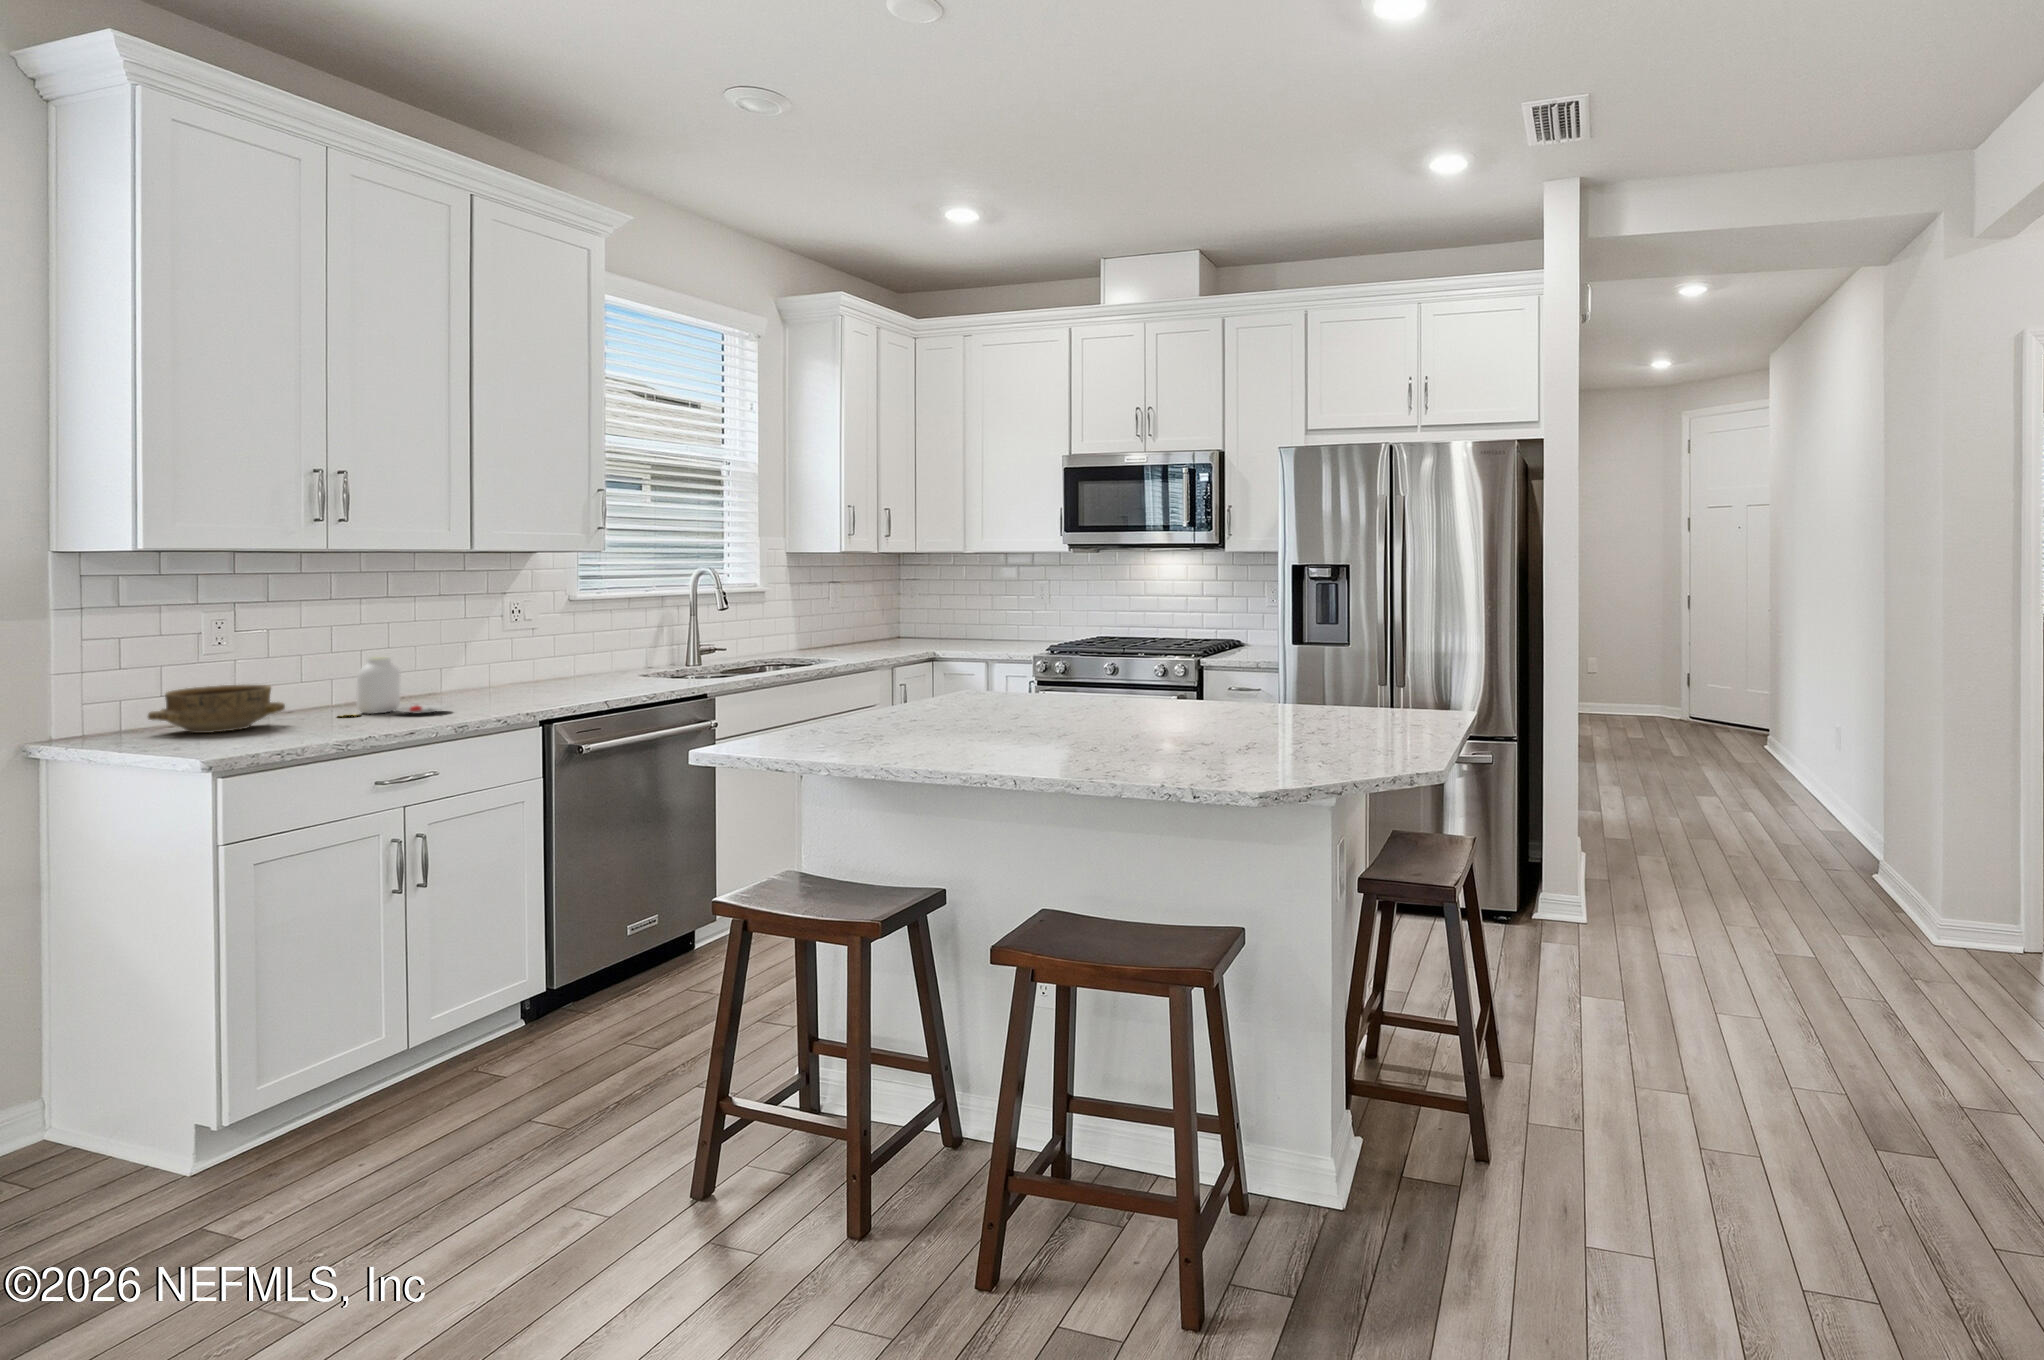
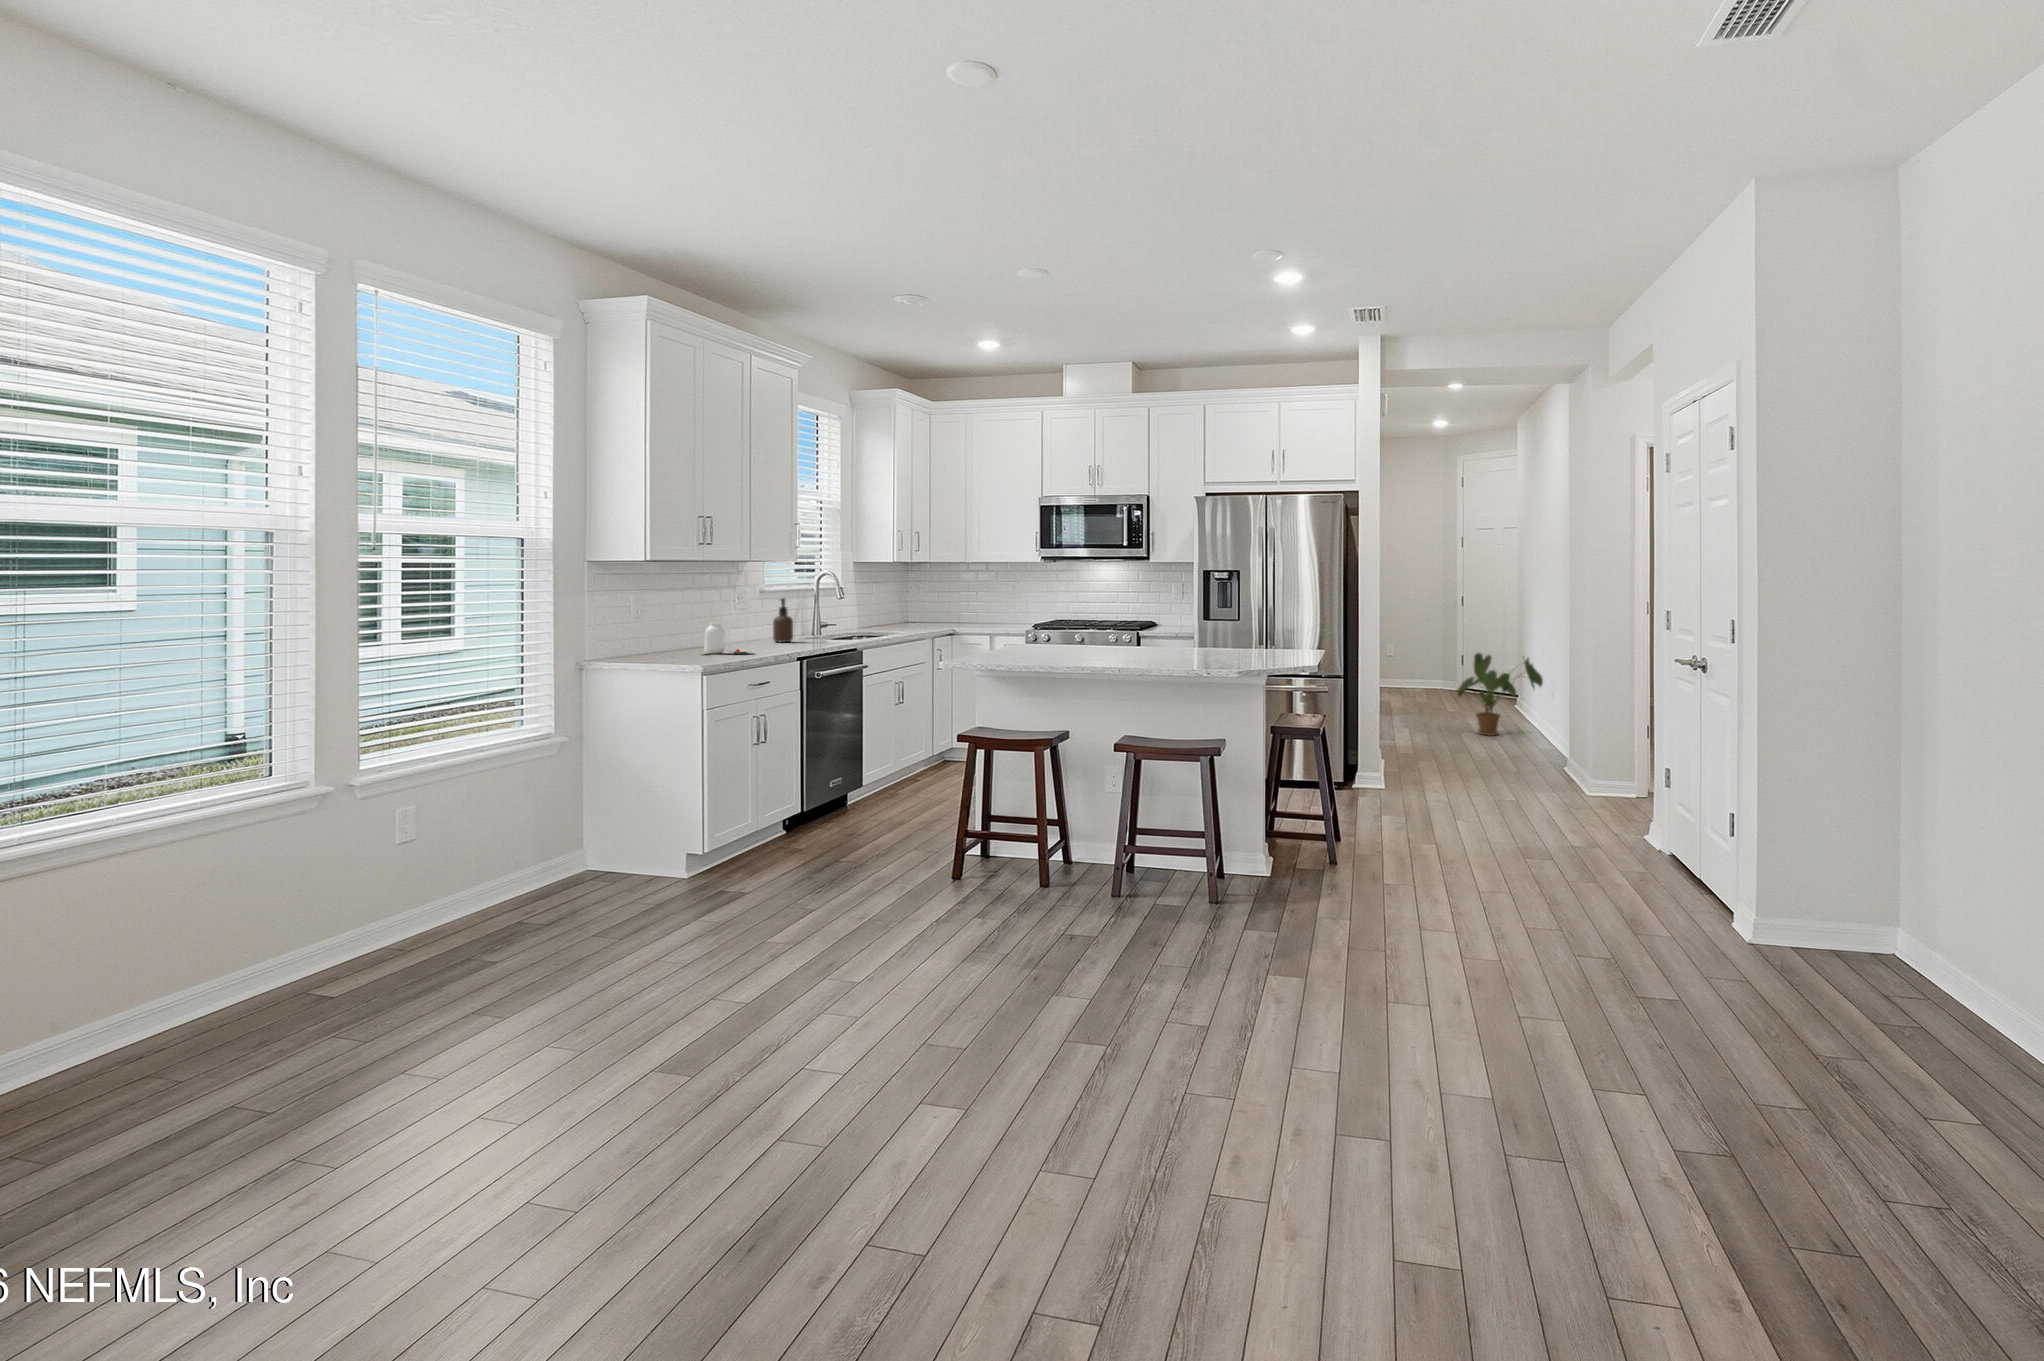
soap dispenser: none [579,608,615,681] -> present [773,598,793,642]
house plant: none [1693,680,1826,801] -> present [1457,653,1543,736]
ceramic bowl: present [148,684,285,733] -> none [634,635,689,659]

